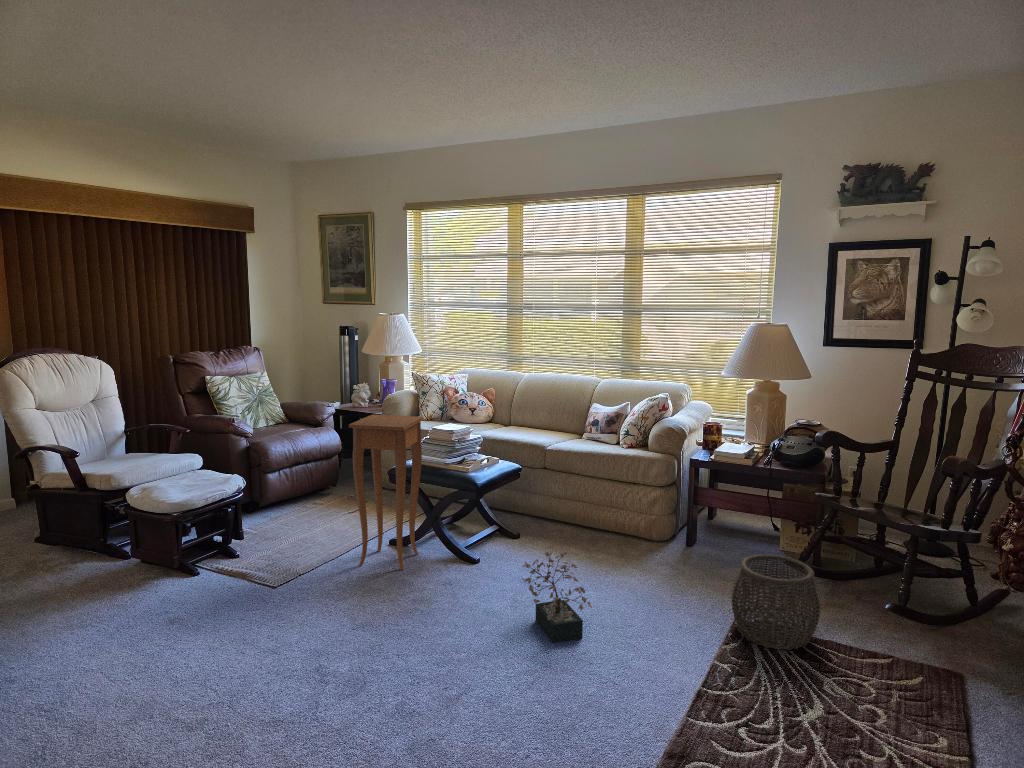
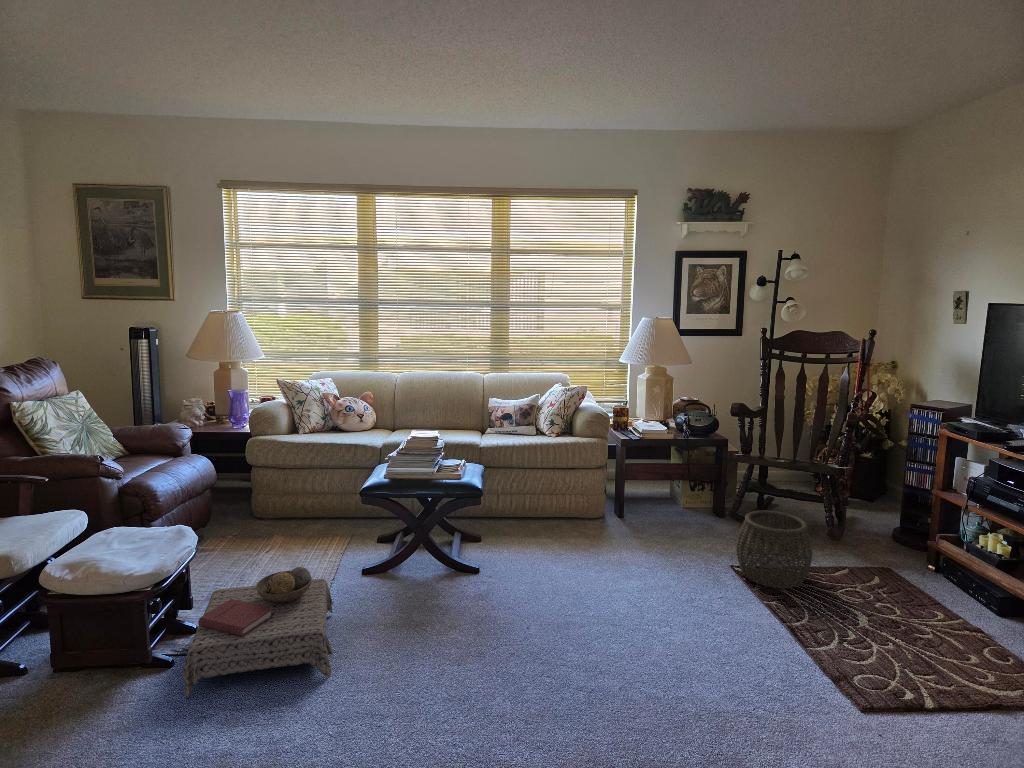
side table: present [349,415,424,570] -> none [344,427,419,611]
ottoman: none [200,516,339,601] -> present [182,567,333,698]
decorative plant: present [522,551,592,643] -> none [589,544,673,635]

